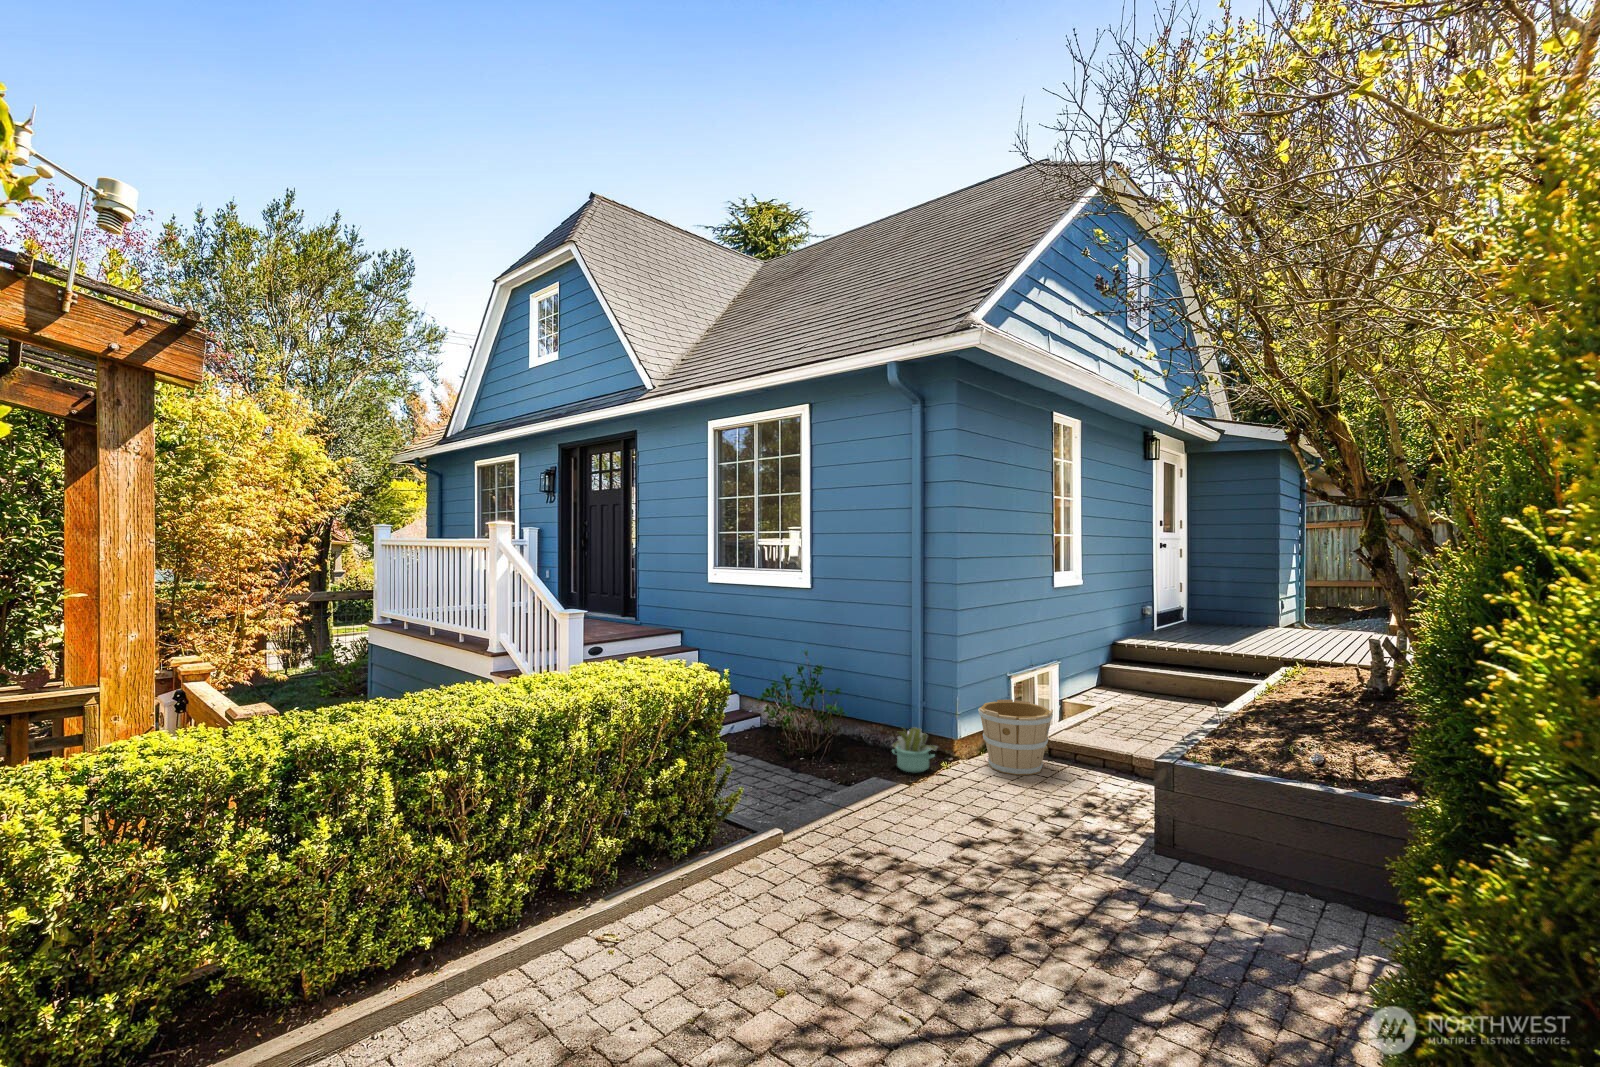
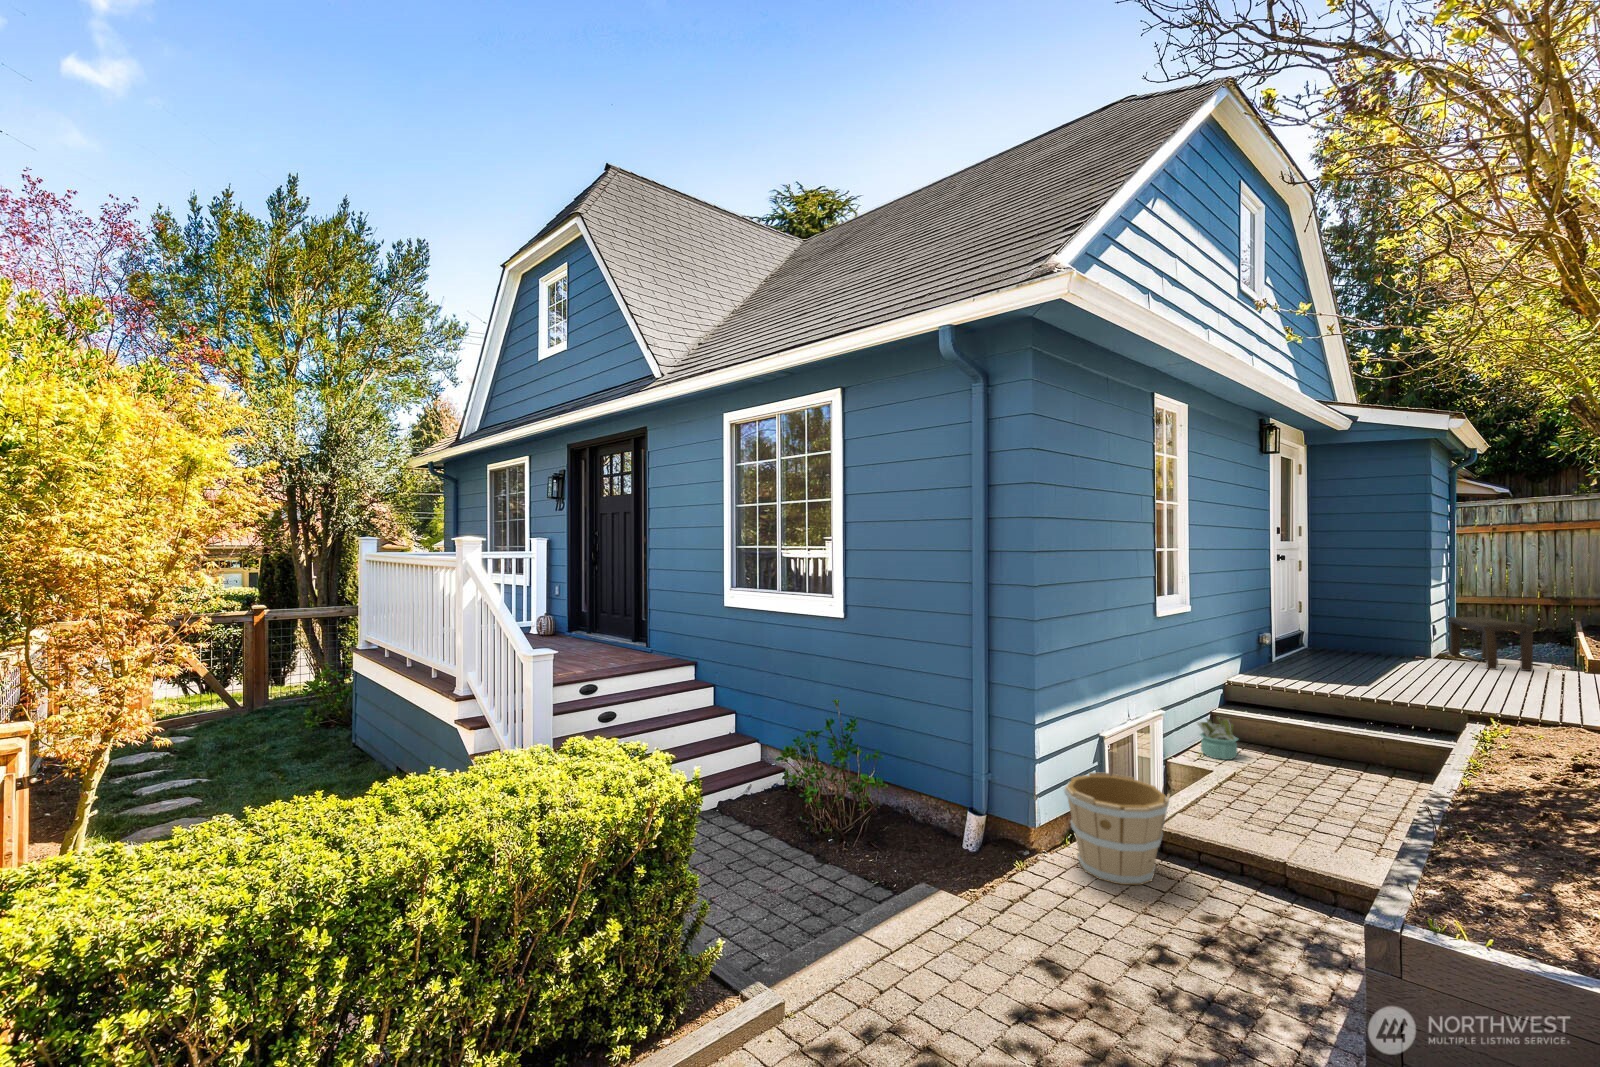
bench: none [1295,594,1352,635] -> present [1448,617,1534,671]
decorative plant: present [892,727,937,772] -> present [1197,718,1238,760]

